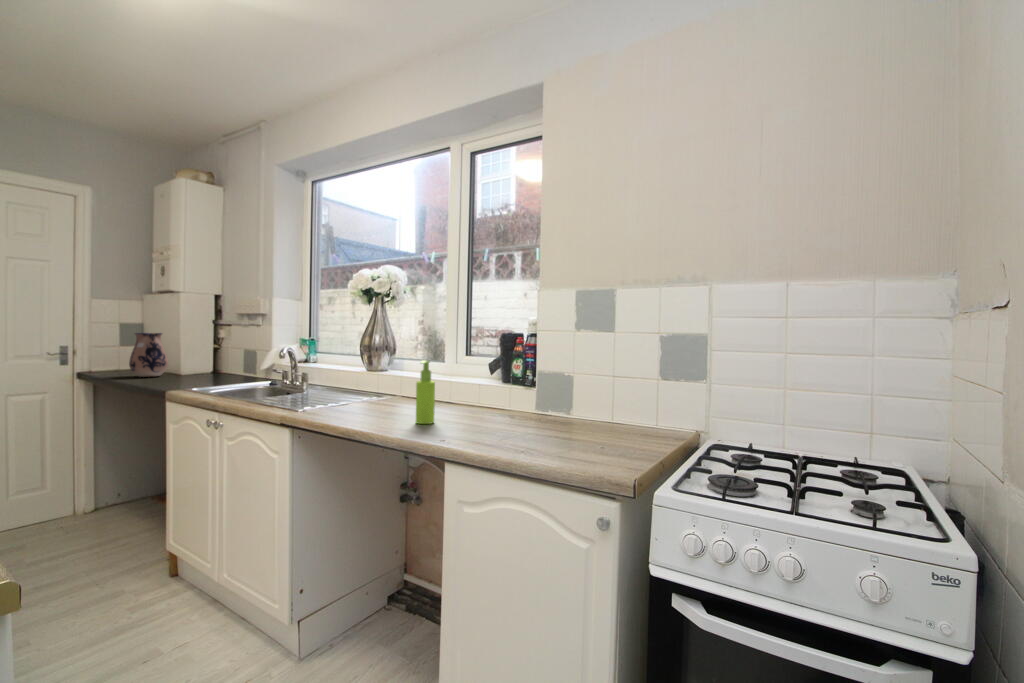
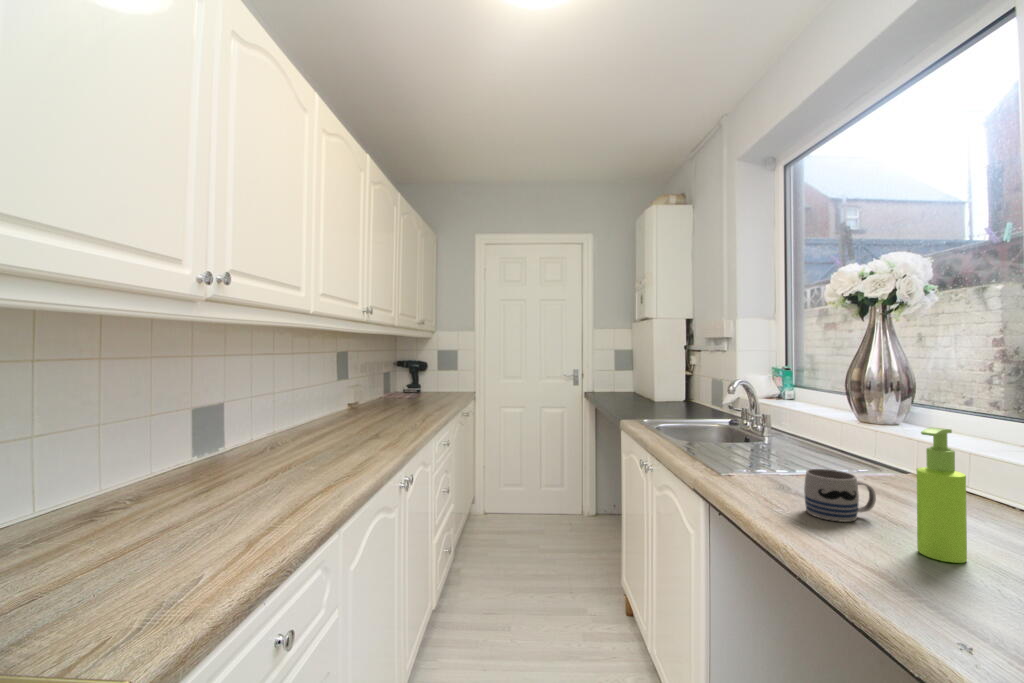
ceramic pitcher: present [129,333,168,377] -> none [614,360,644,402]
mug: none [359,393,393,420] -> present [804,469,876,522]

